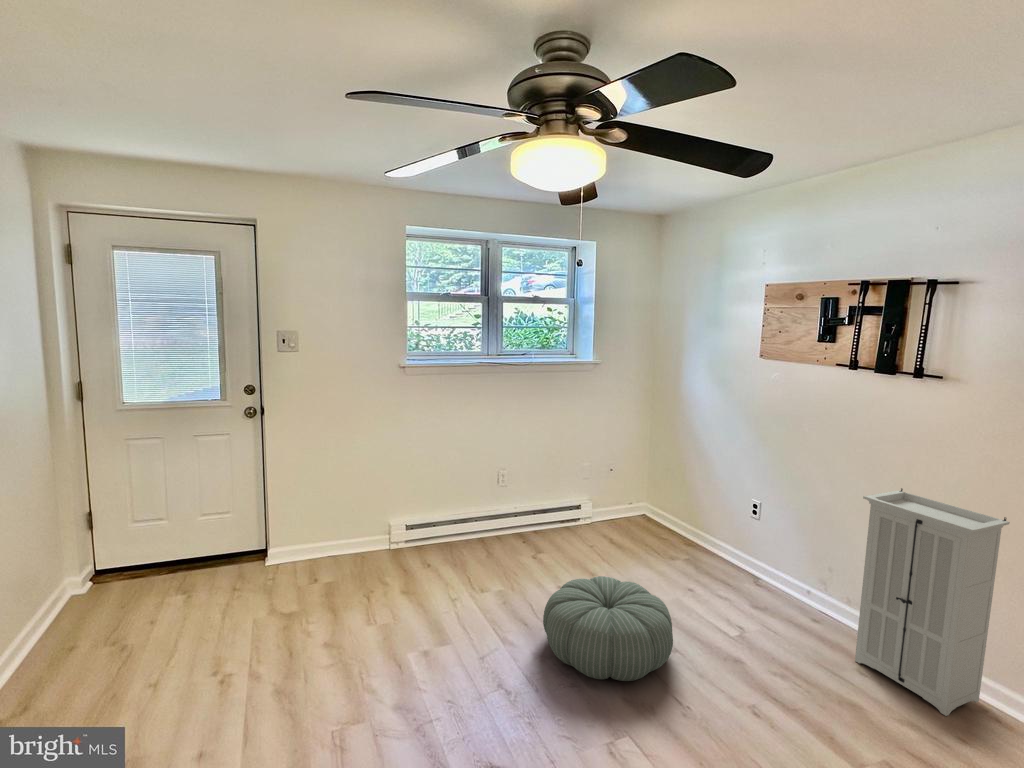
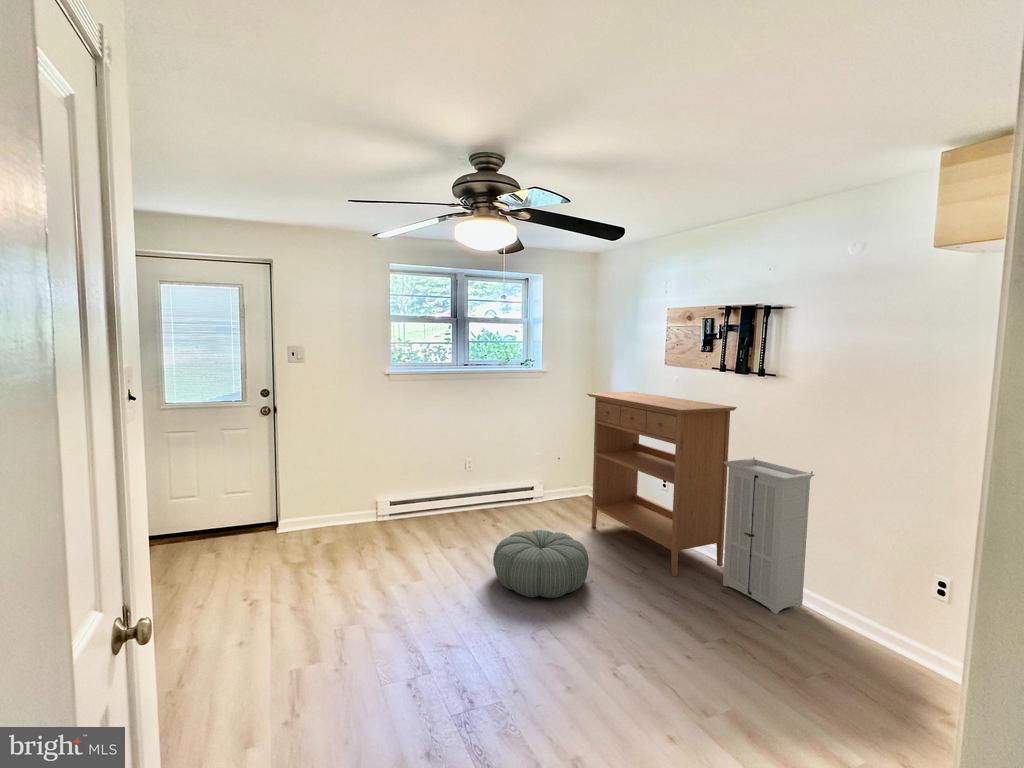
console table: none [654,391,875,644] -> present [587,392,737,576]

